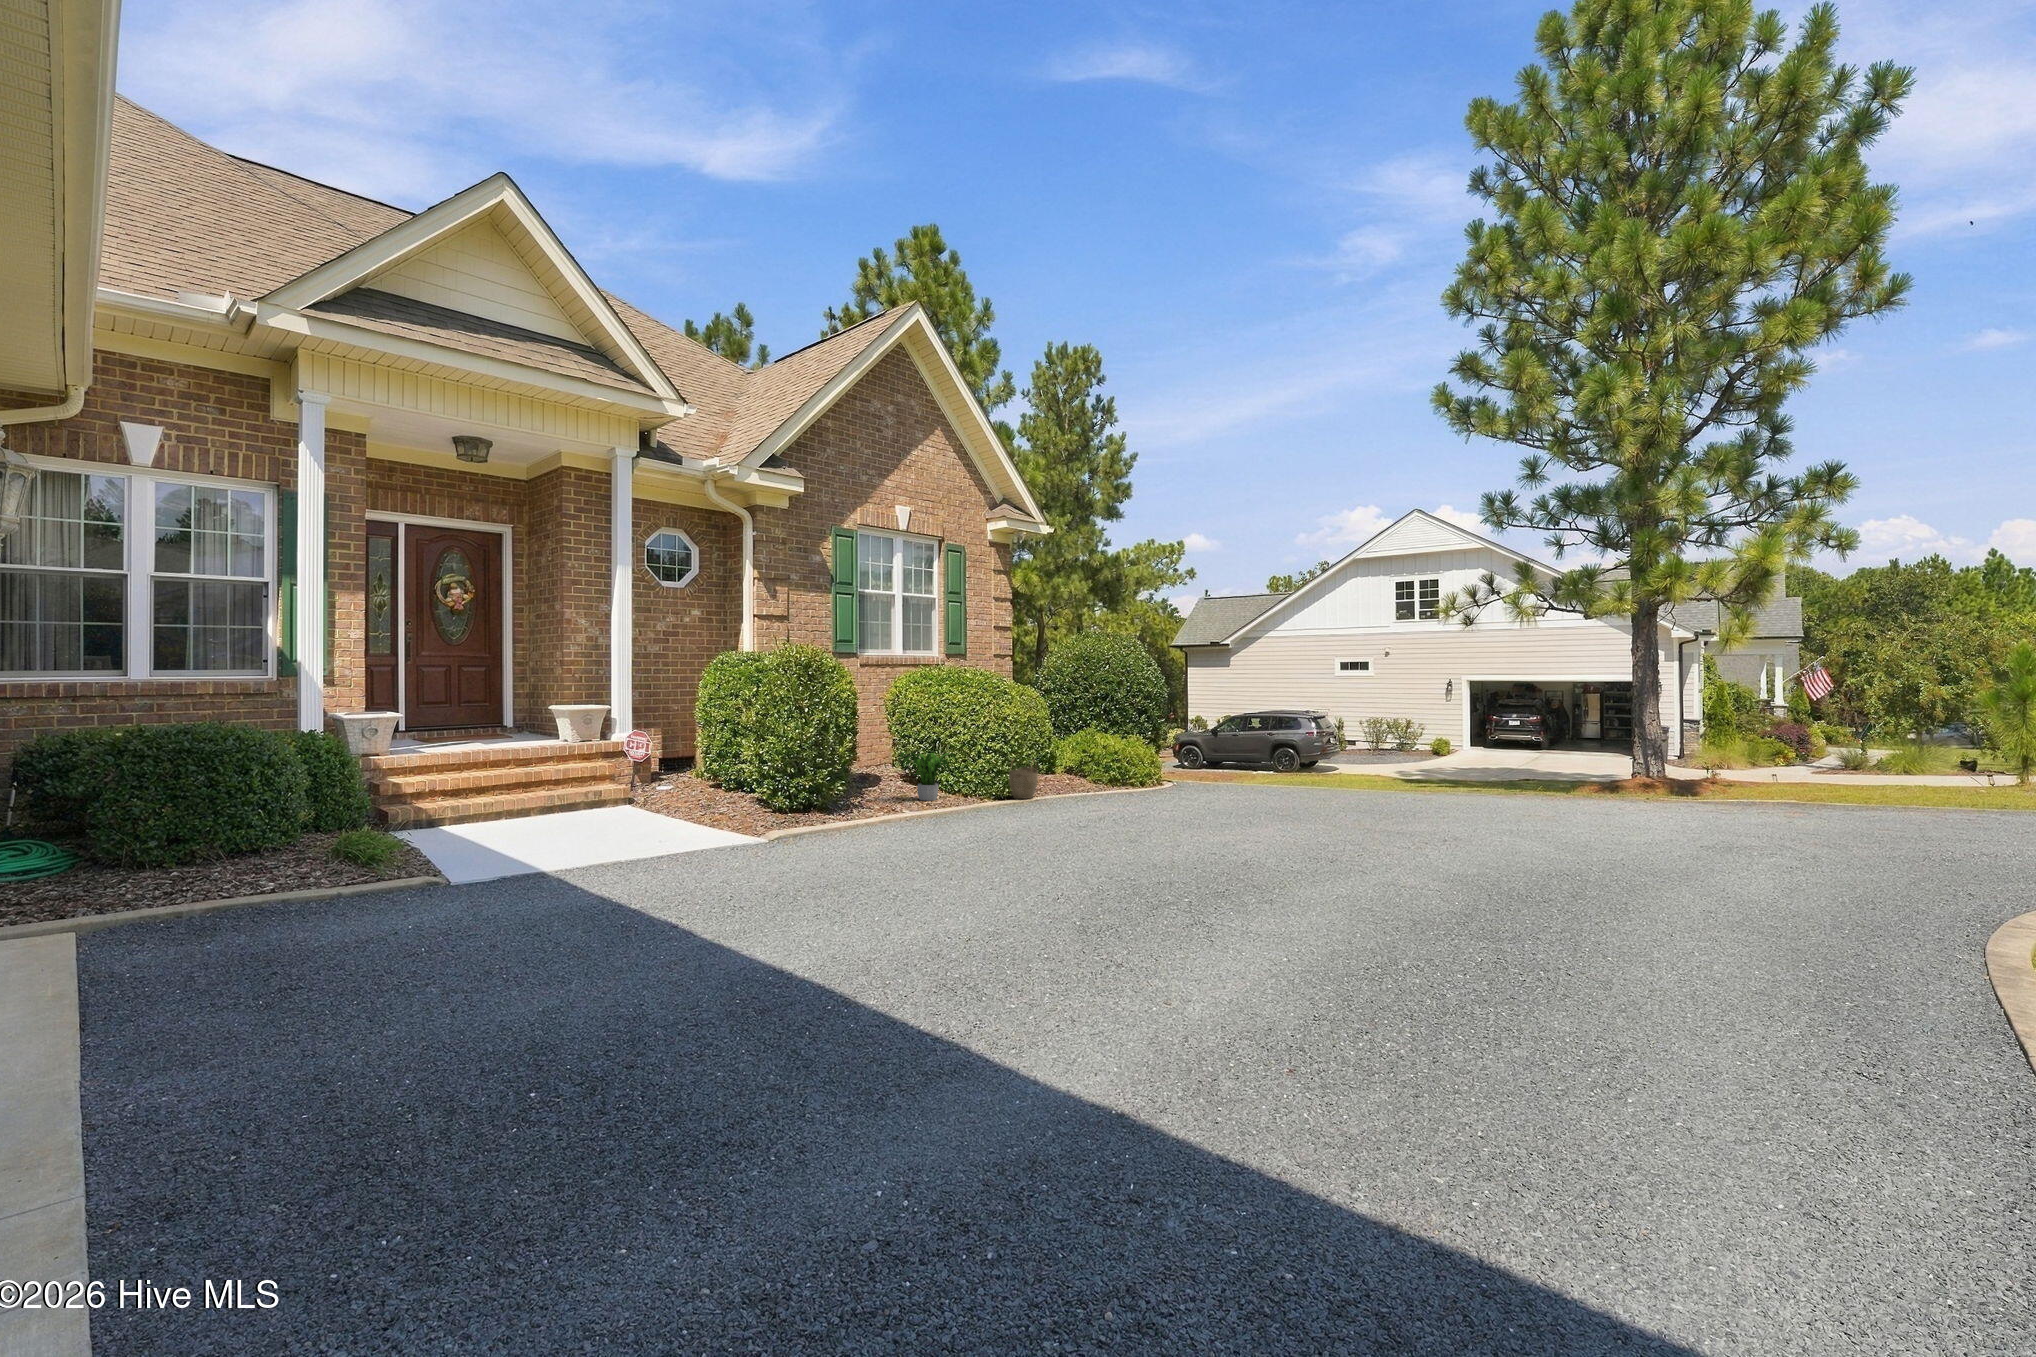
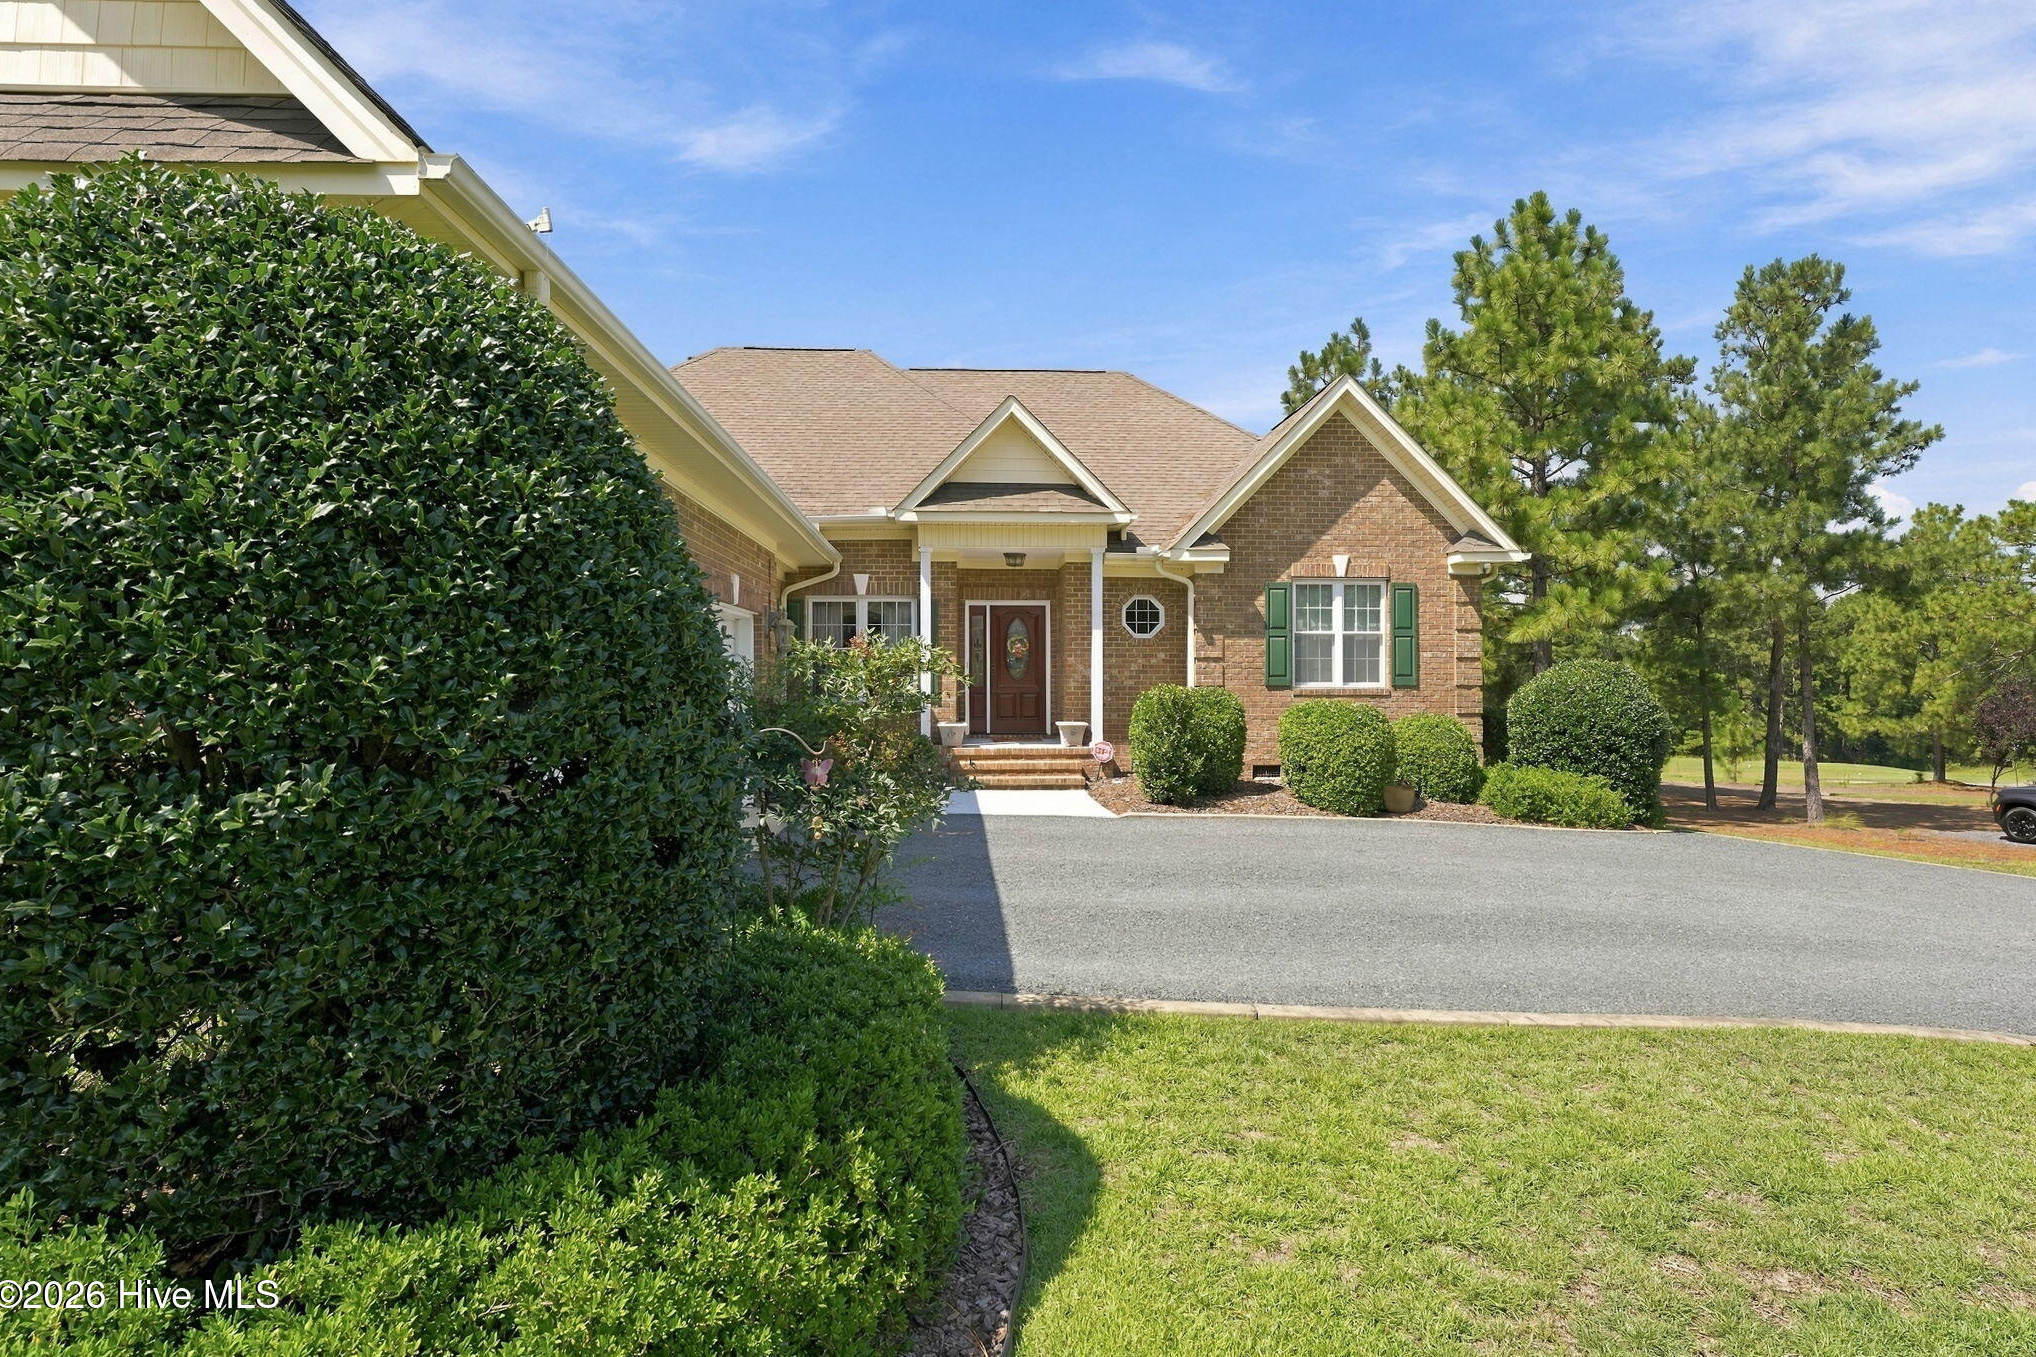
potted plant: present [898,752,957,801] -> none [1288,766,1338,807]

